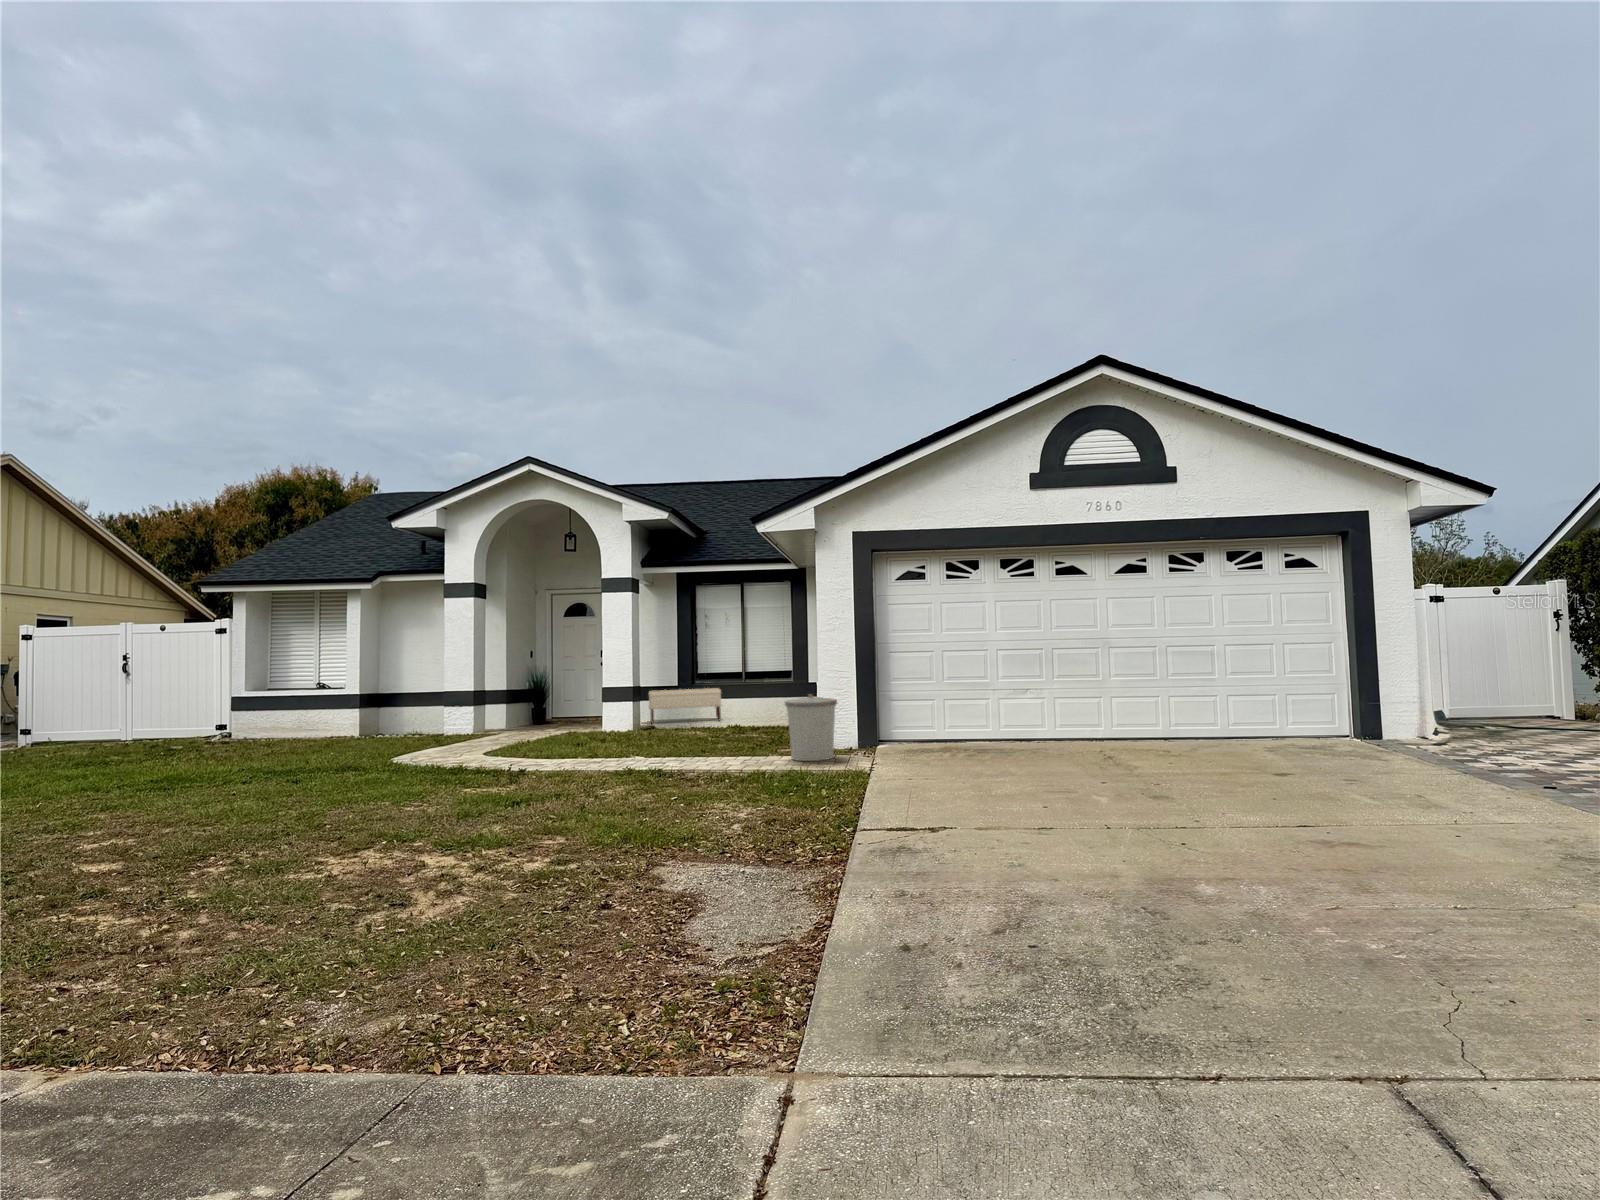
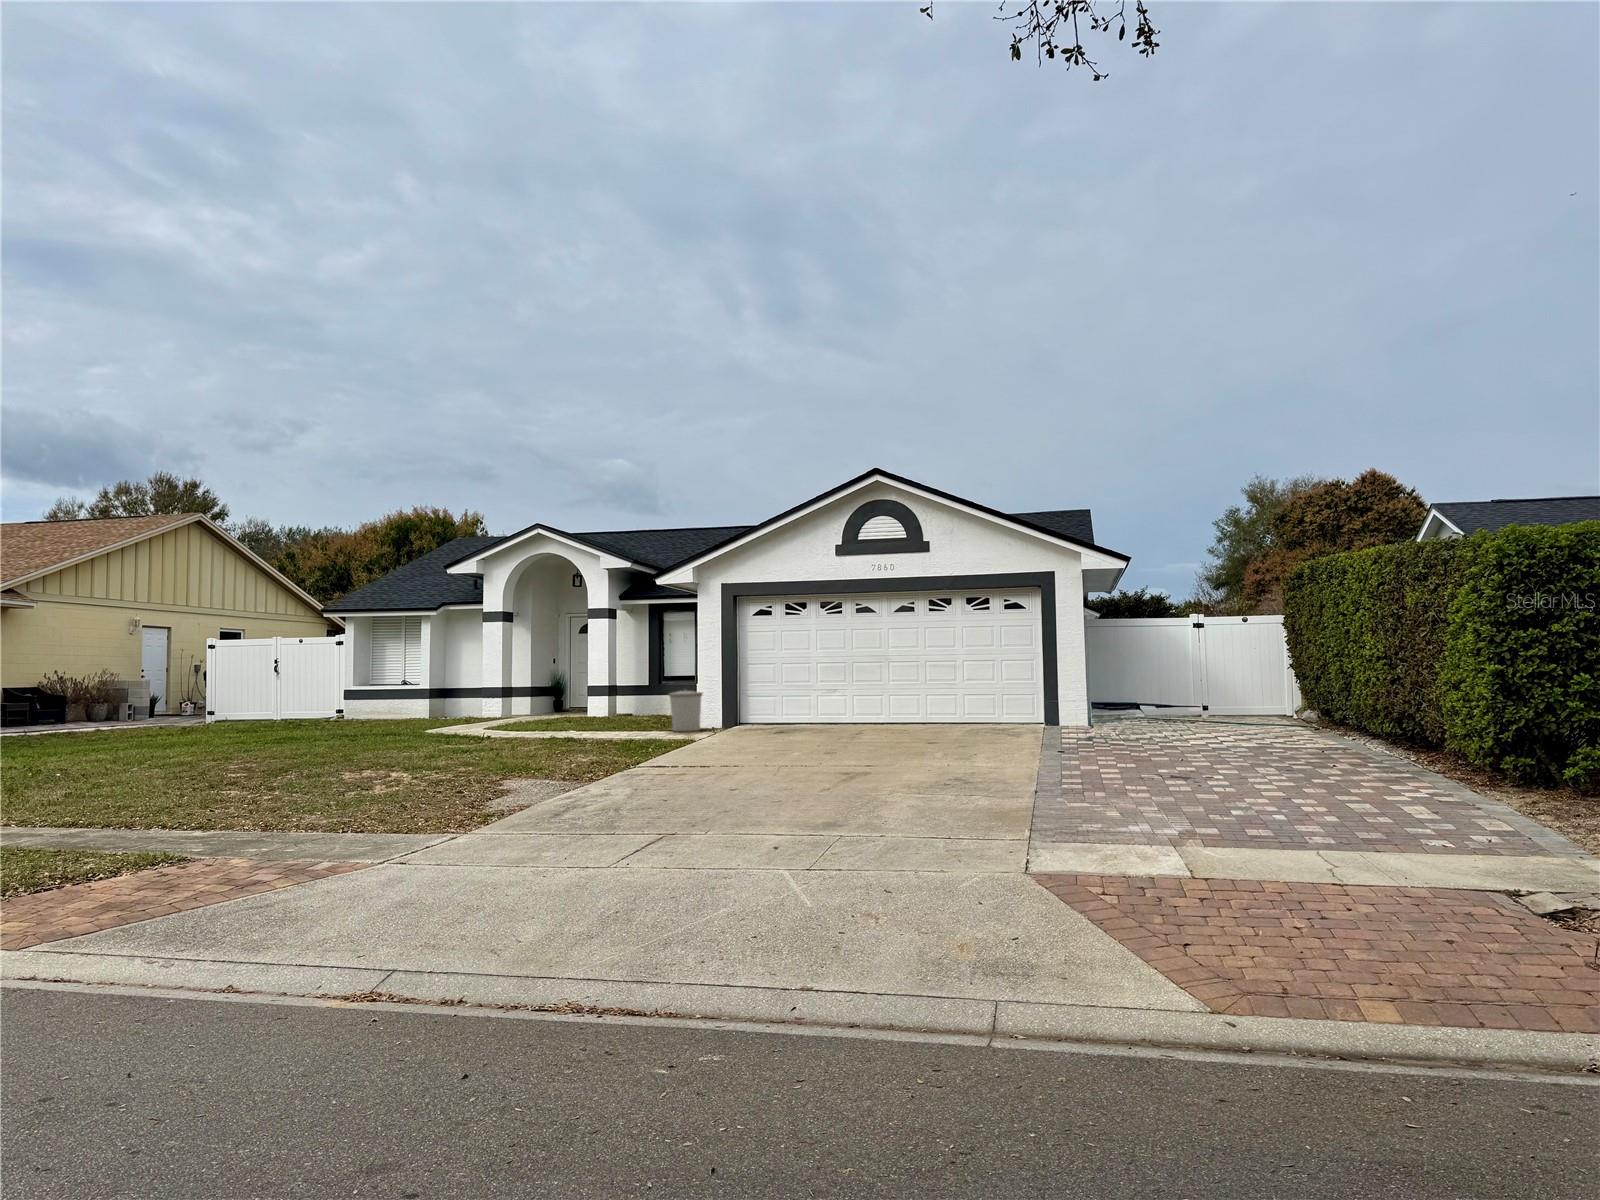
bench: present [648,688,721,723] -> none [617,687,669,712]

